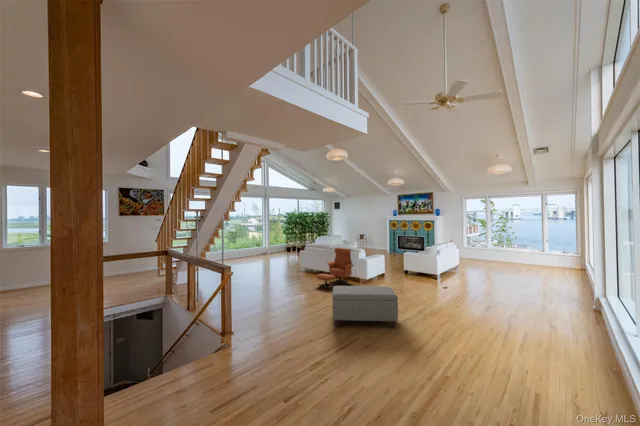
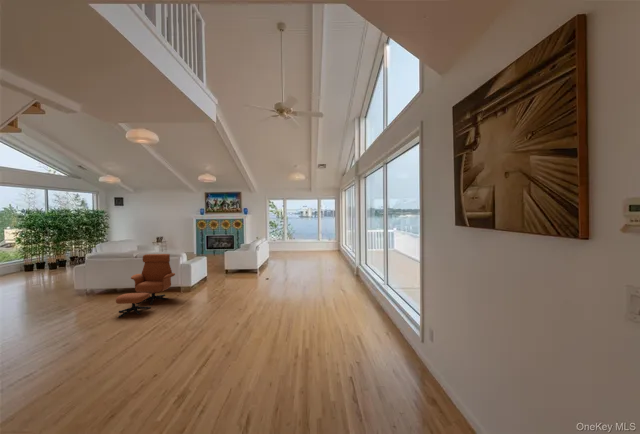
ottoman: present [332,286,398,328] -> none [170,291,267,368]

